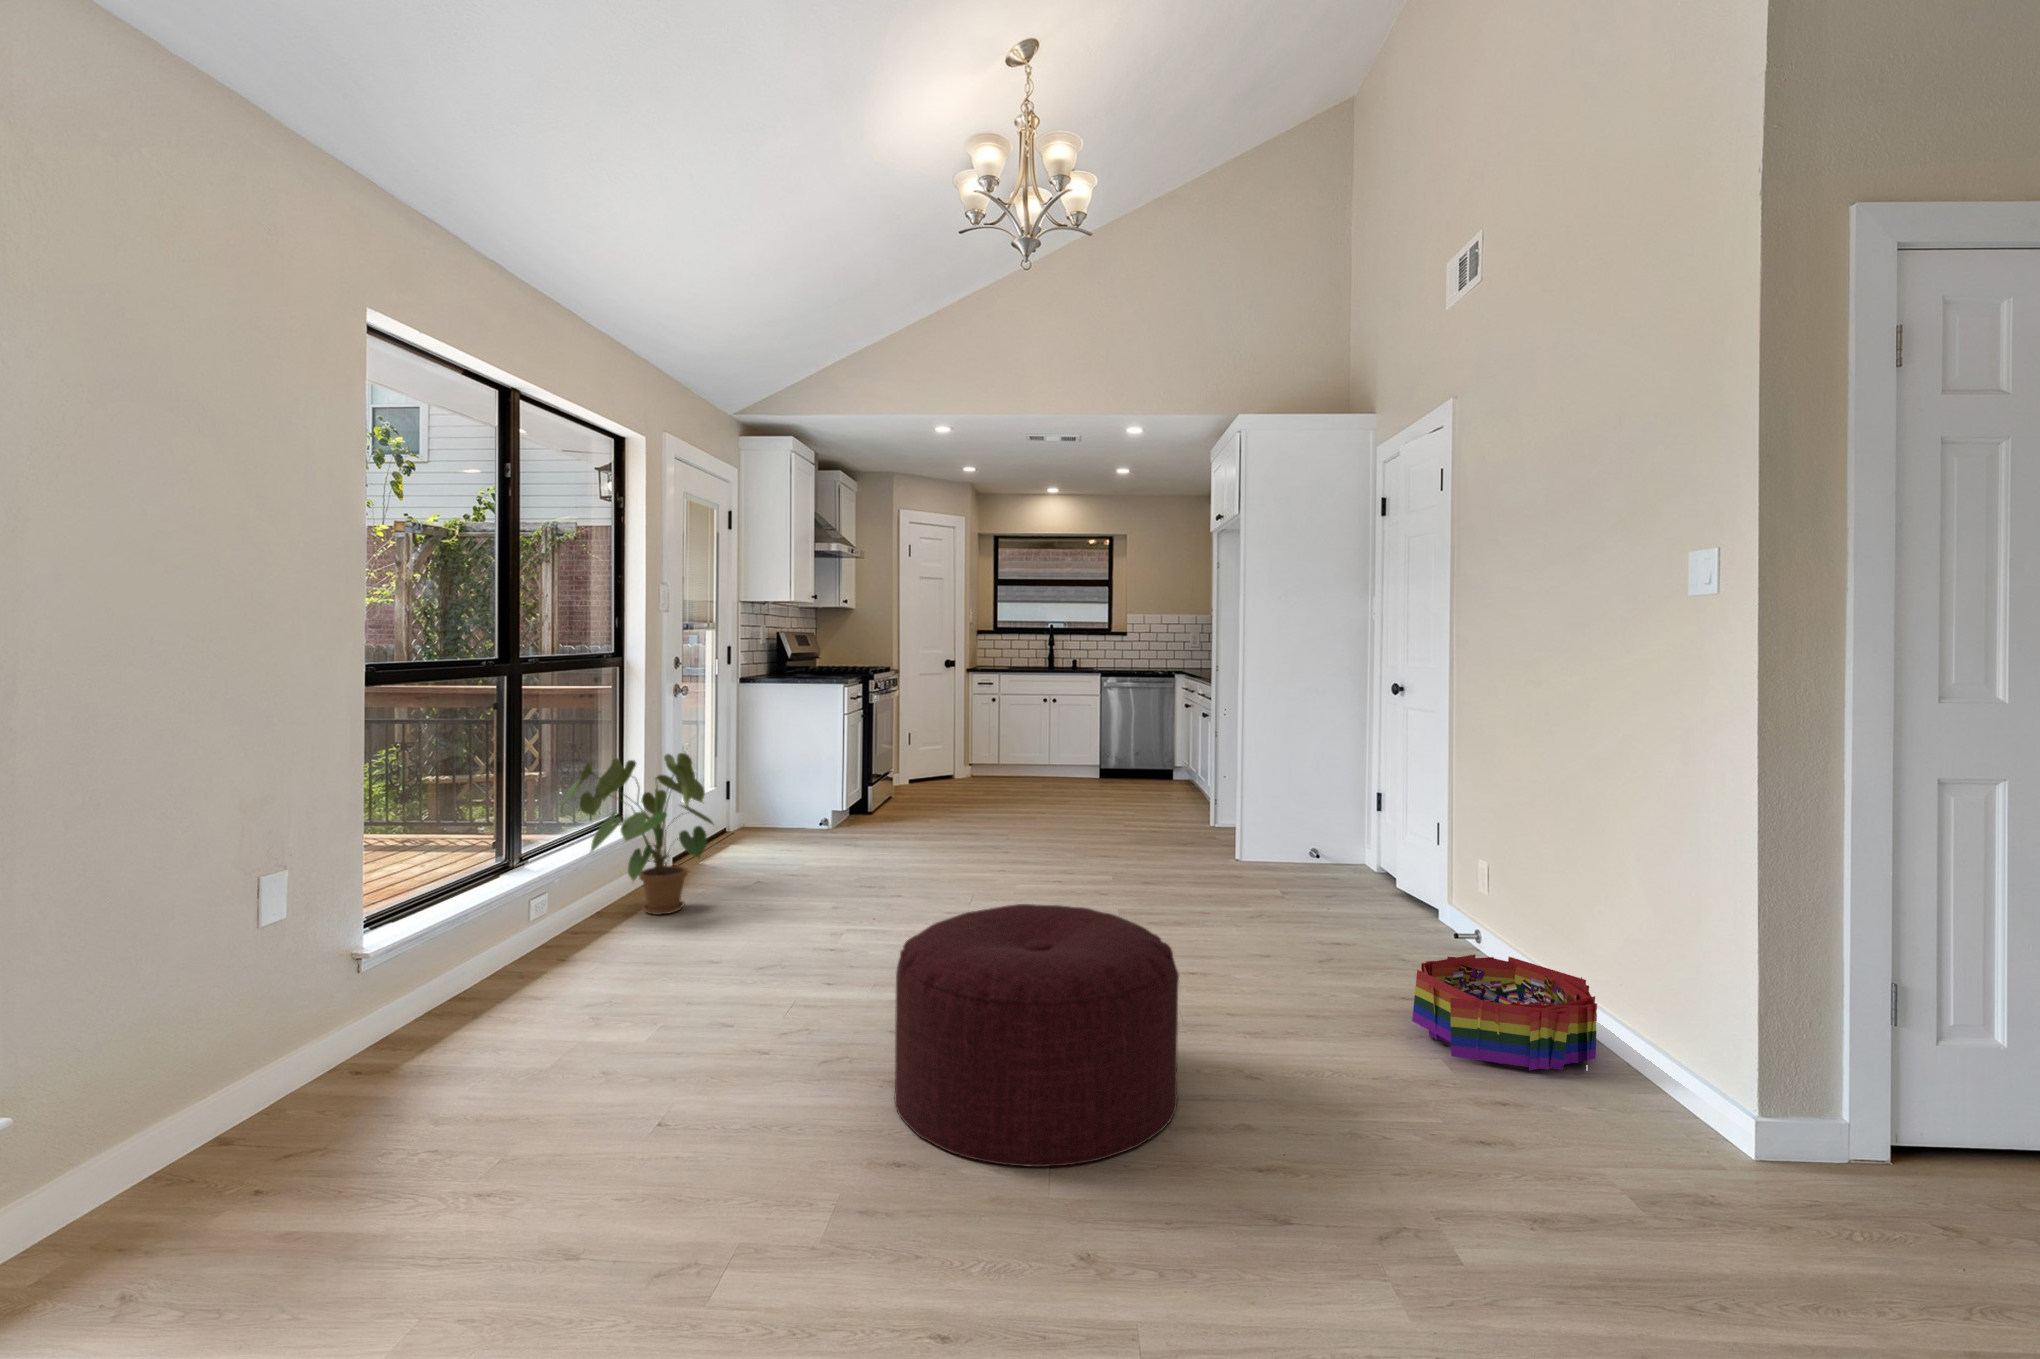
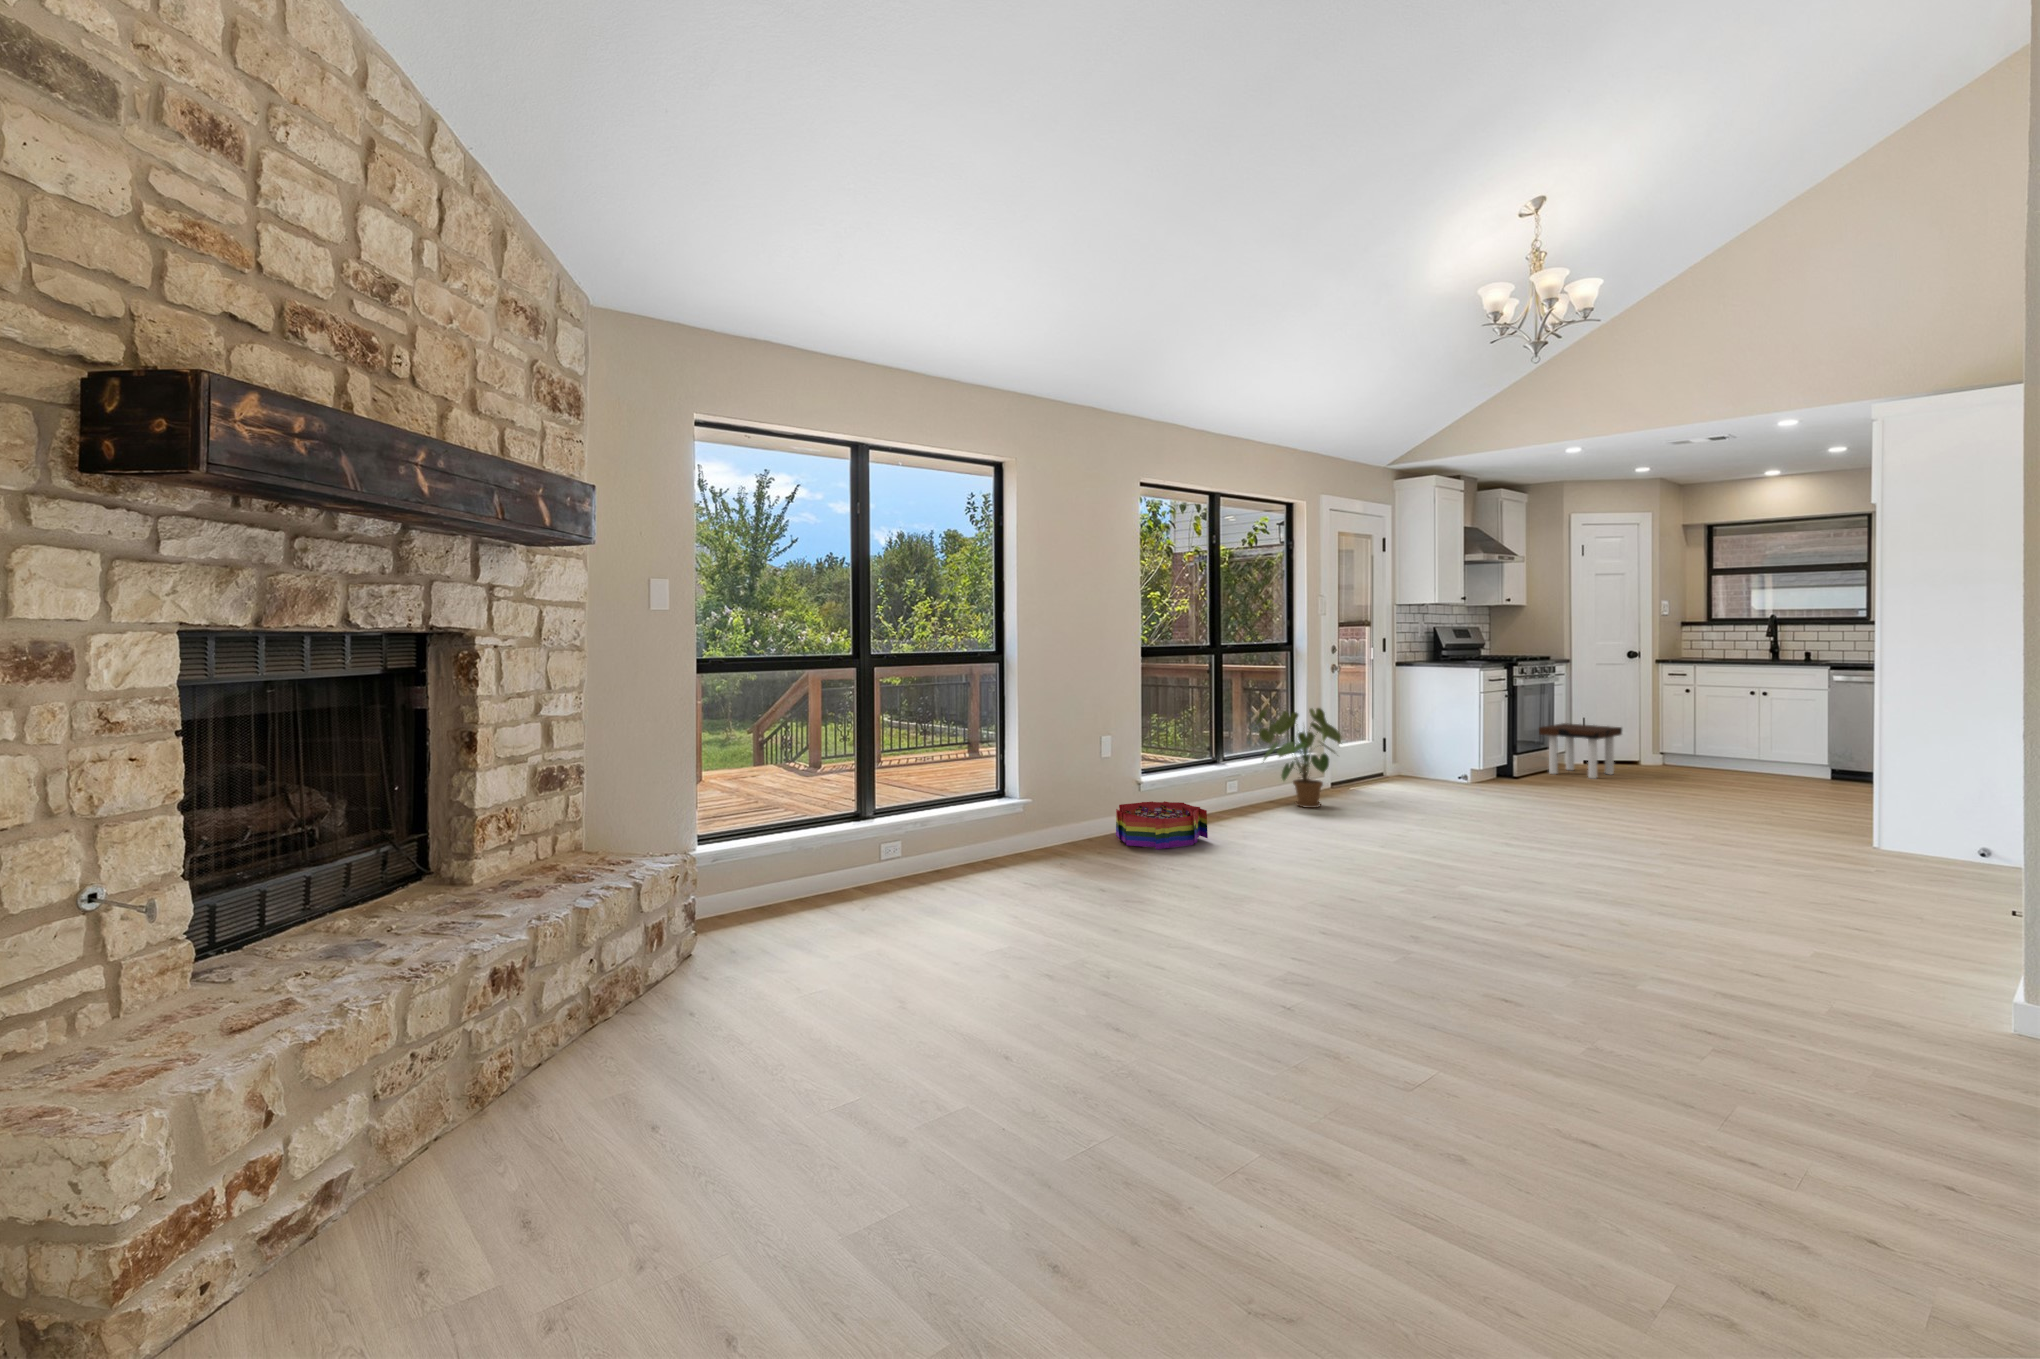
side table: none [885,742,956,803] -> present [1539,723,1622,779]
ottoman: present [894,904,1179,1167] -> none [1362,799,1549,929]
storage bin: present [1412,954,1597,1070] -> present [1116,801,1208,849]

